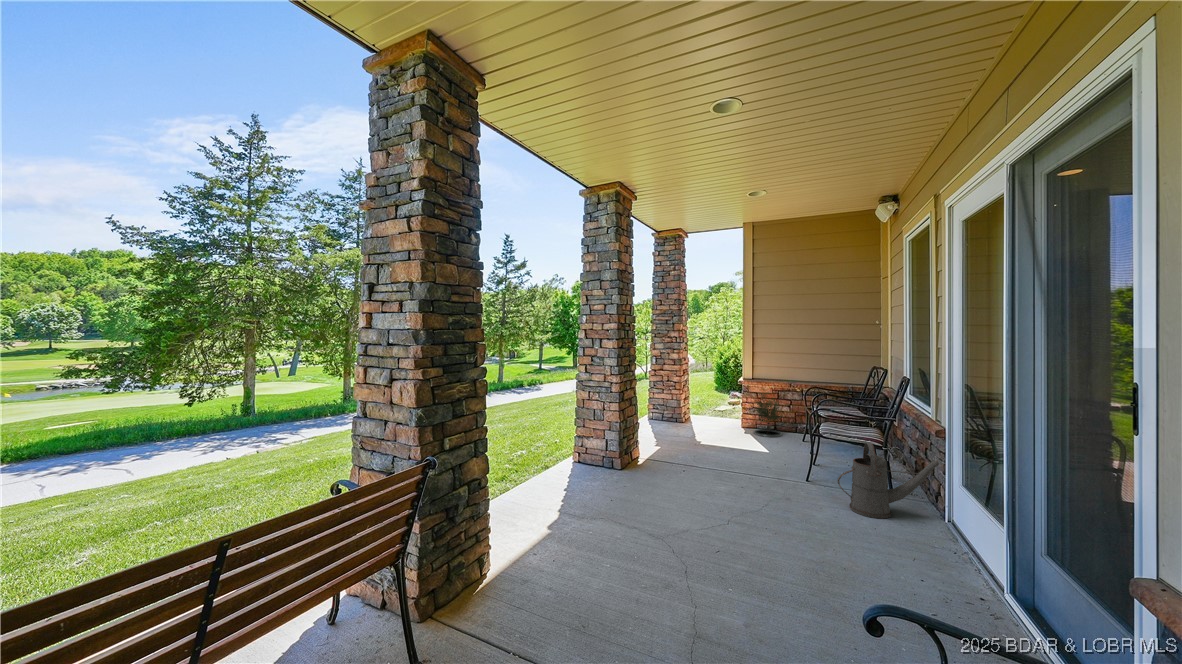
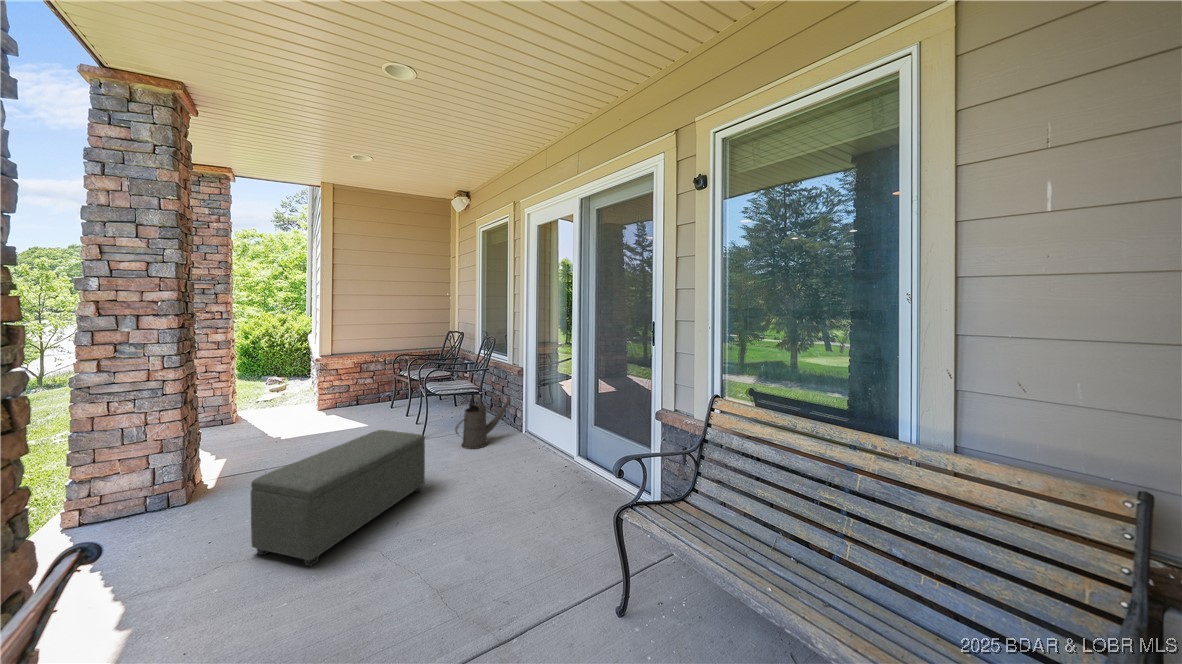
potted tree: present [754,393,782,437] -> none [334,363,367,413]
ottoman: none [618,451,764,544] -> present [251,430,425,566]

